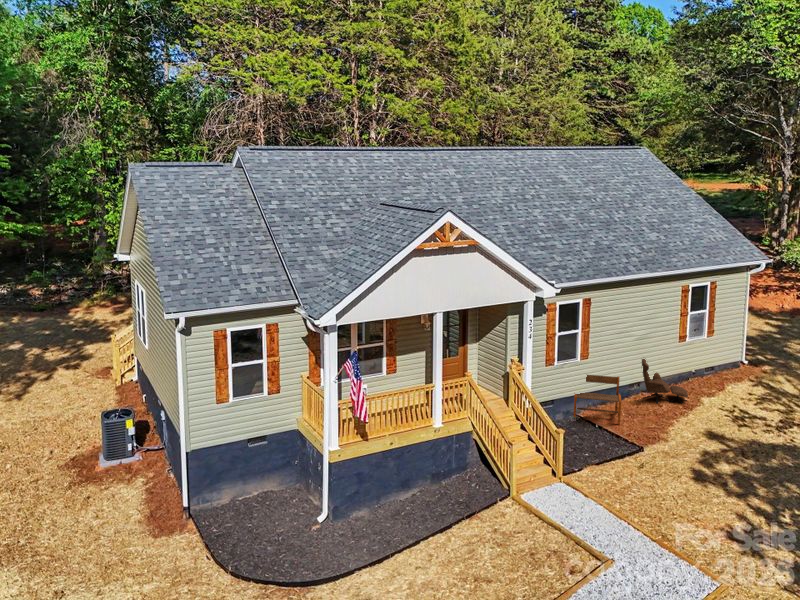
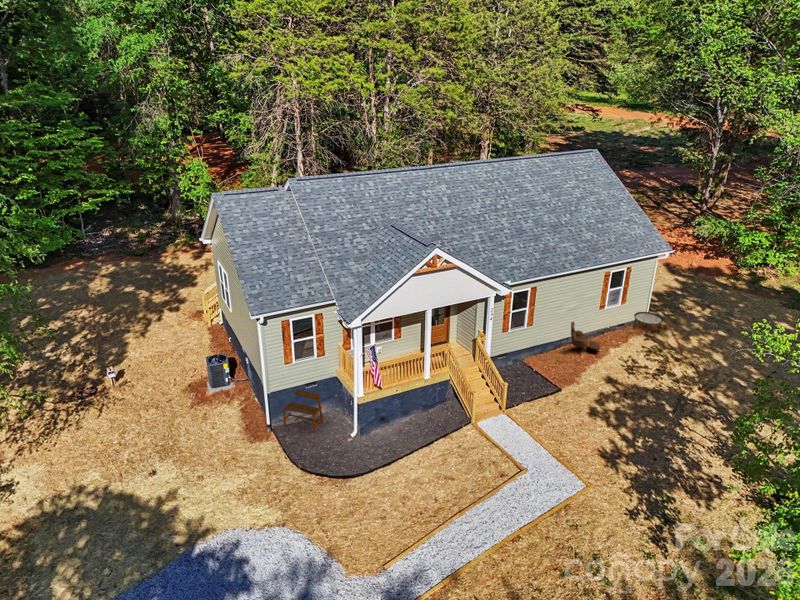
round table: none [725,349,769,382] -> present [633,312,663,337]
bench: present [573,375,621,425] -> present [283,390,323,432]

